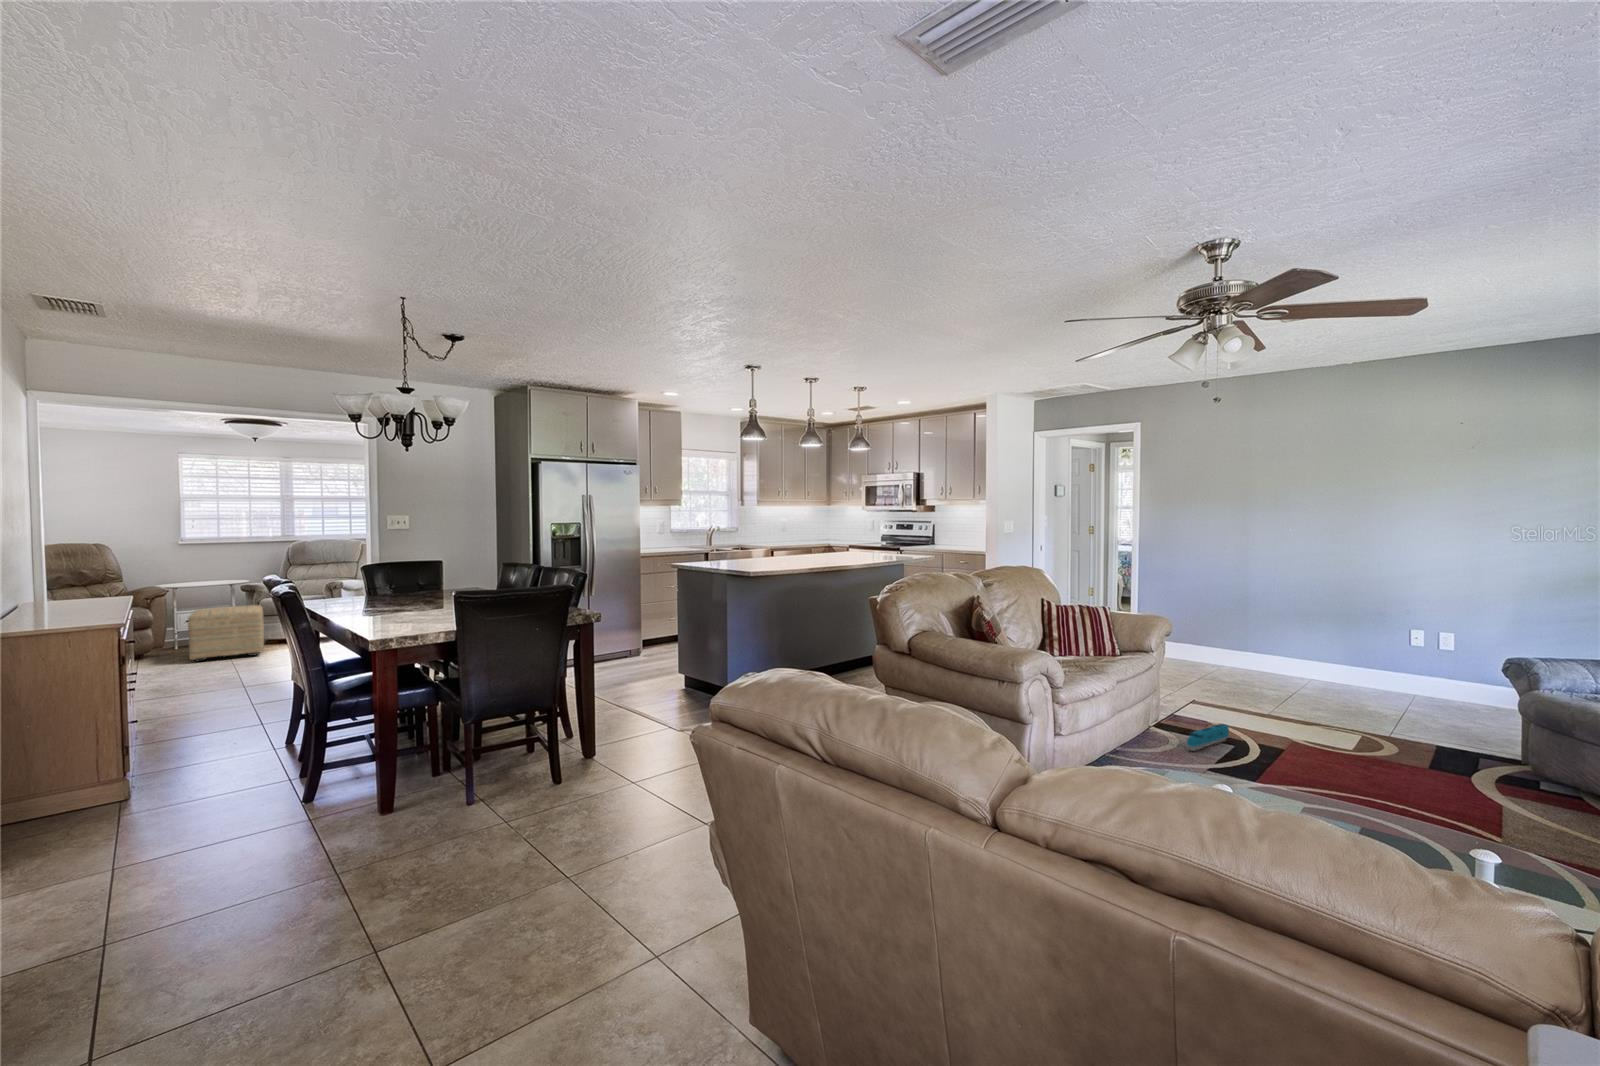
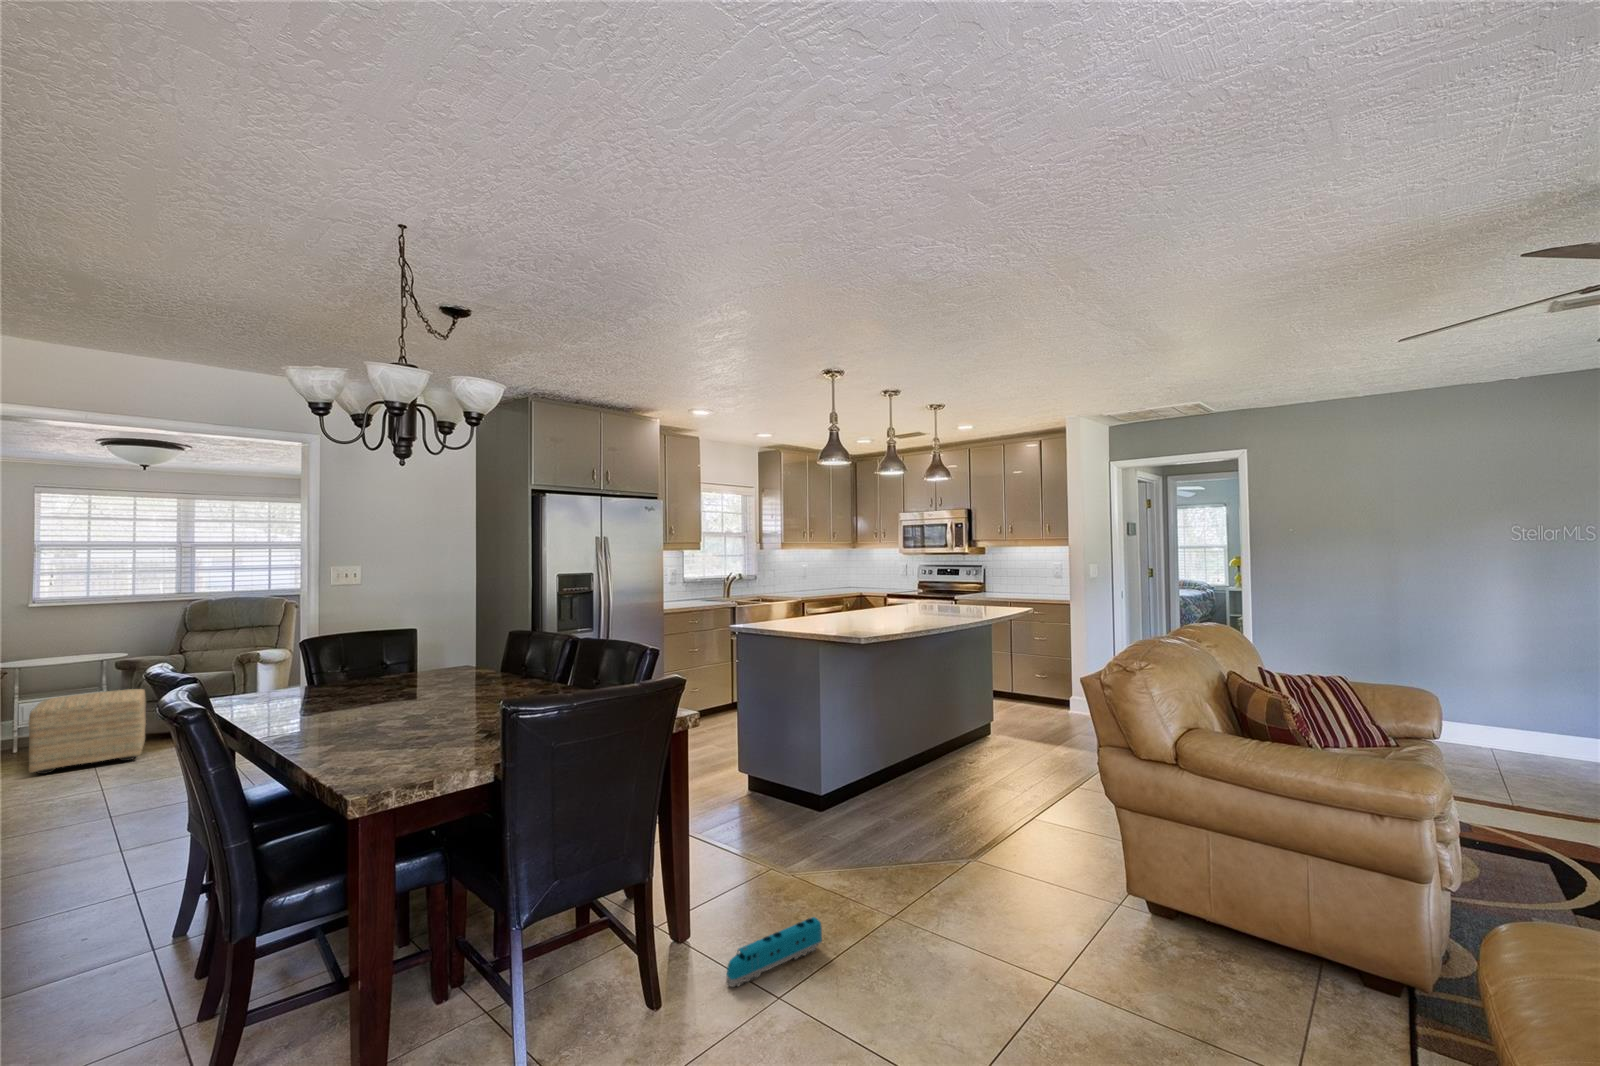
toy train: present [1187,724,1229,751] -> present [726,917,822,986]

